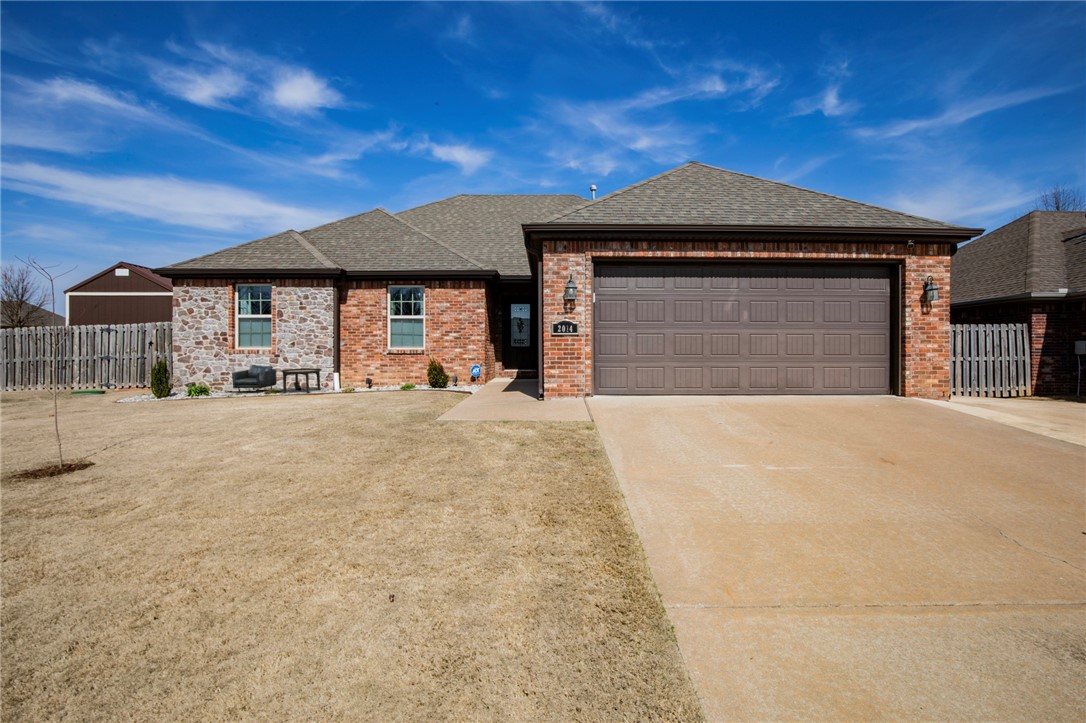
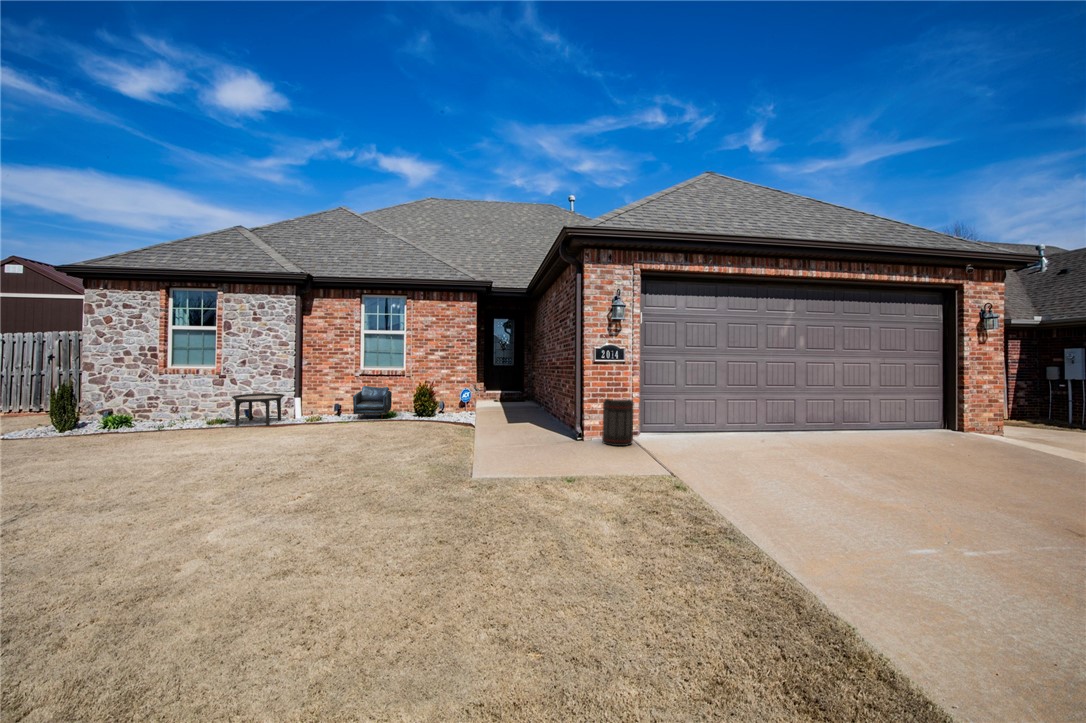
armchair: present [232,365,277,393] -> present [353,386,392,419]
trash can: none [558,365,584,404] -> present [602,398,634,446]

